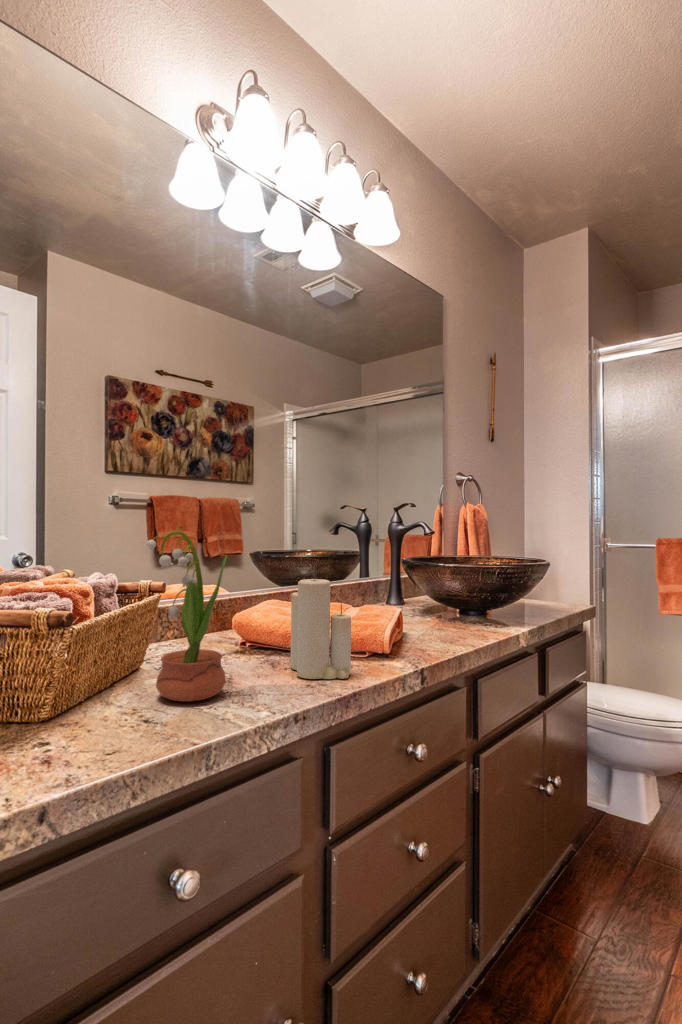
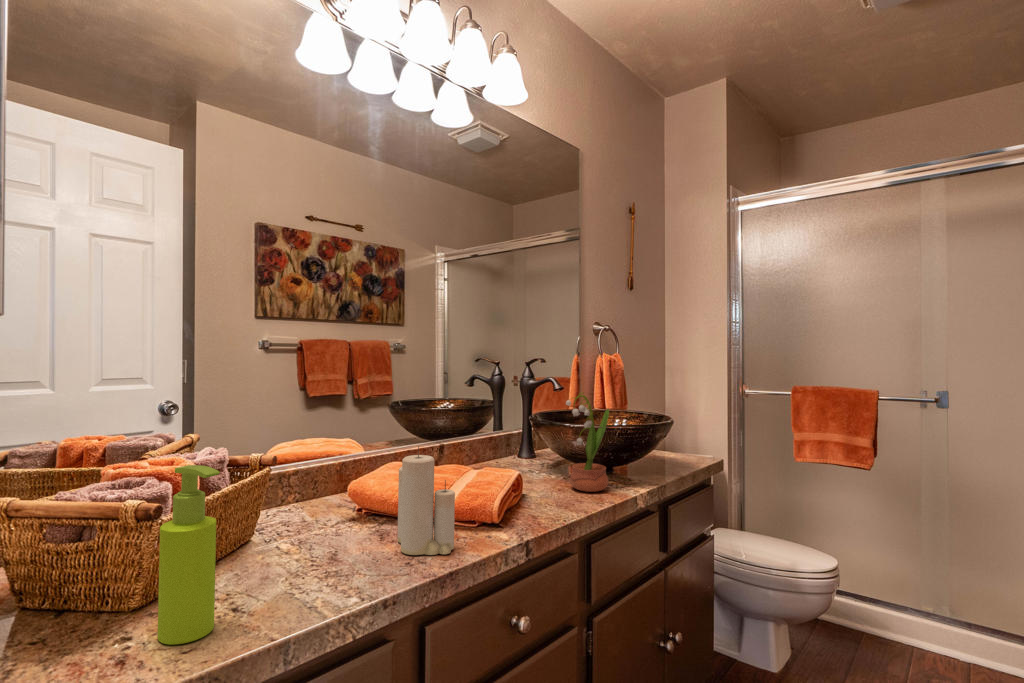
potted flower: present [145,527,227,702] -> present [566,395,609,492]
soap dispenser: none [76,567,138,748] -> present [158,465,220,645]

